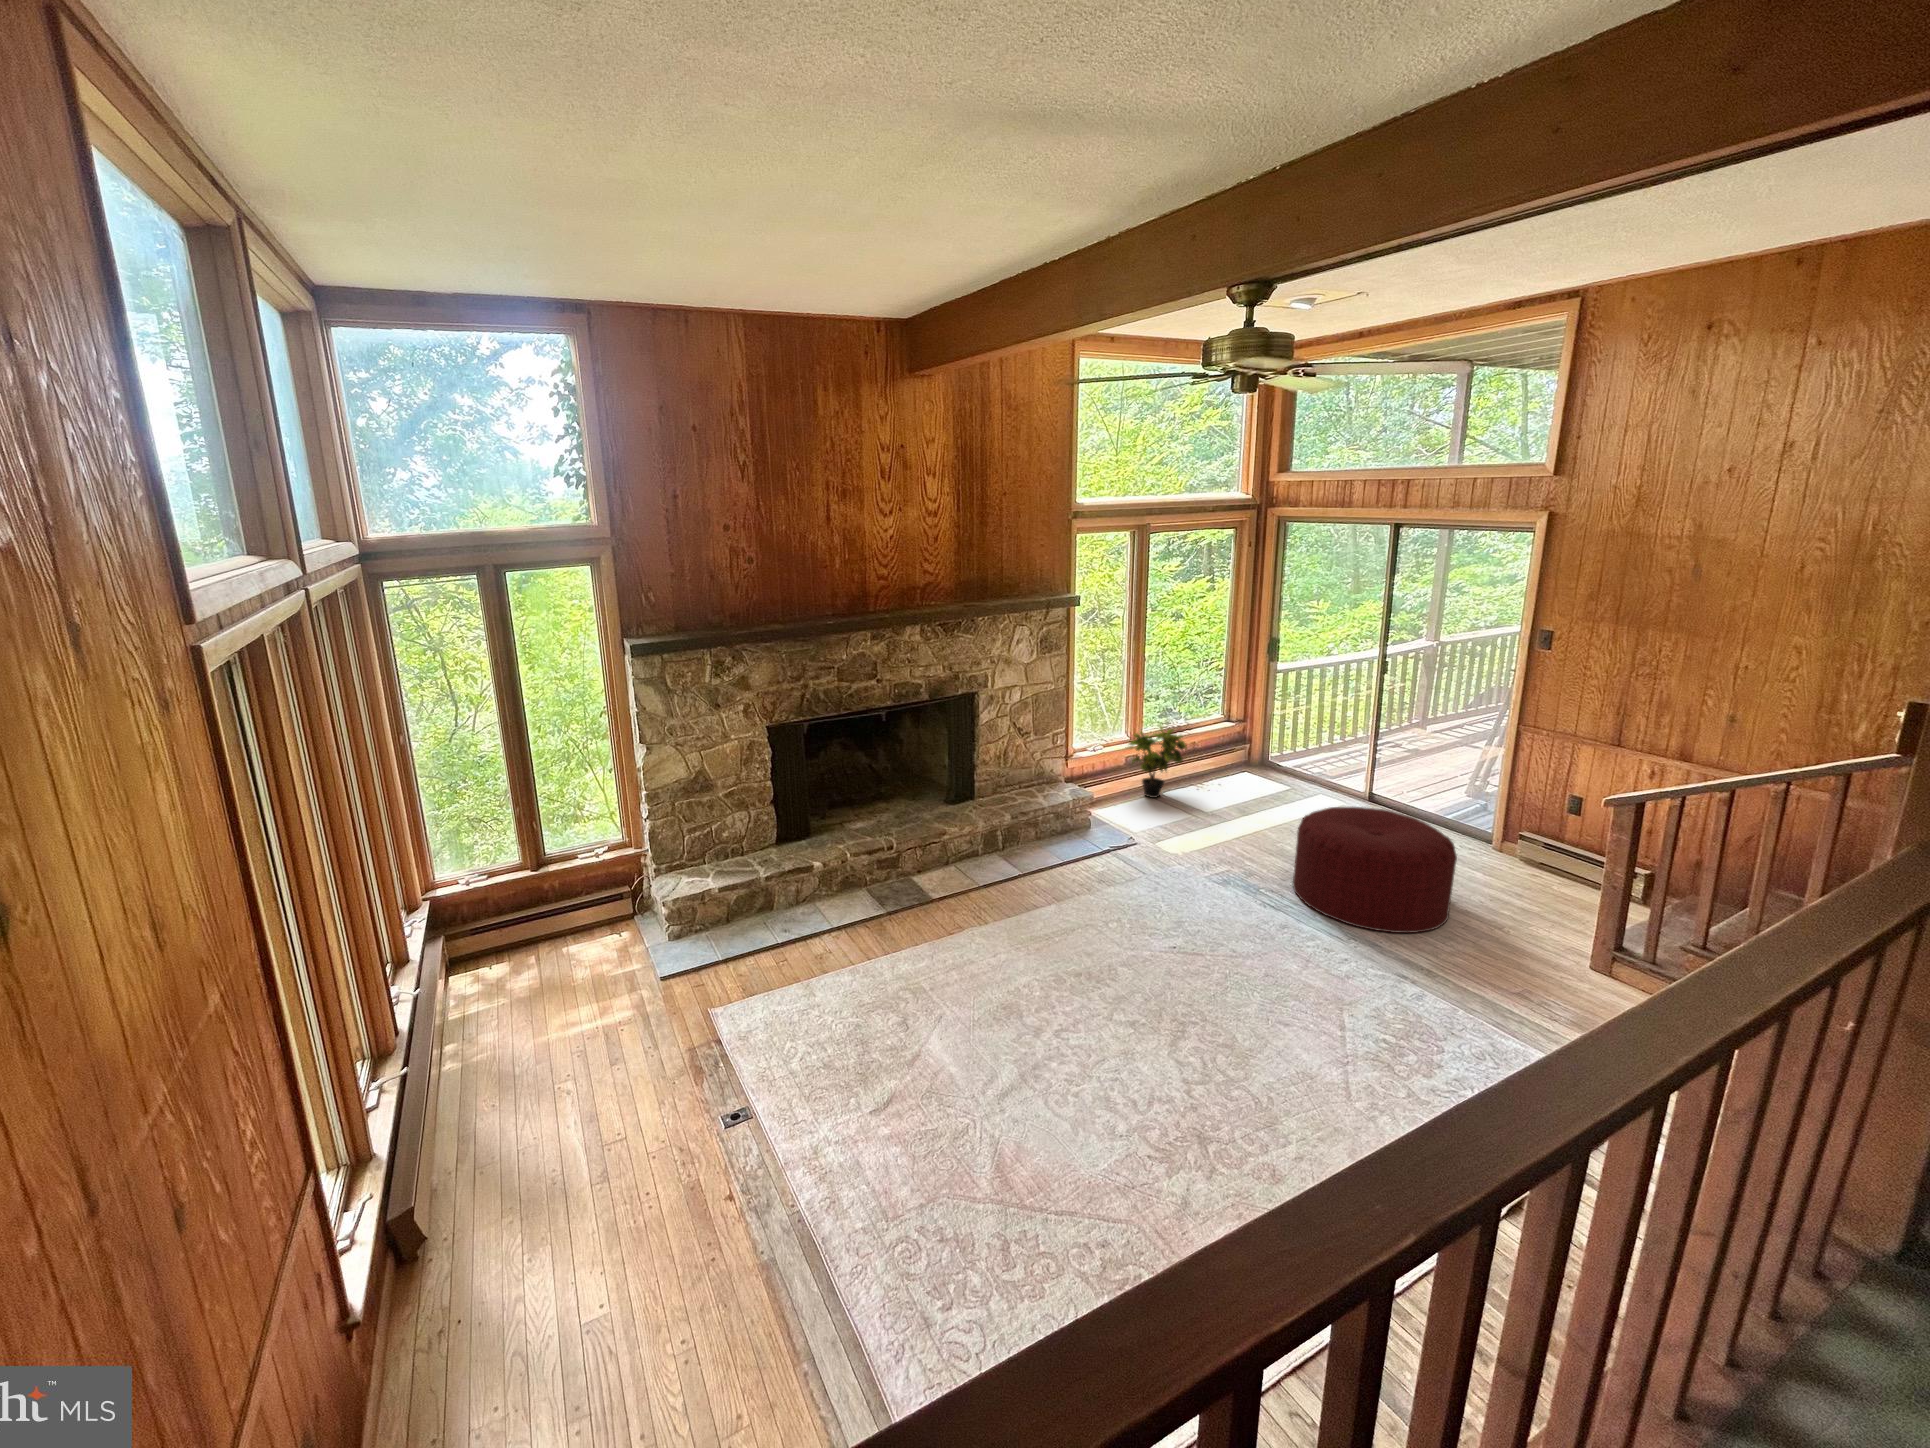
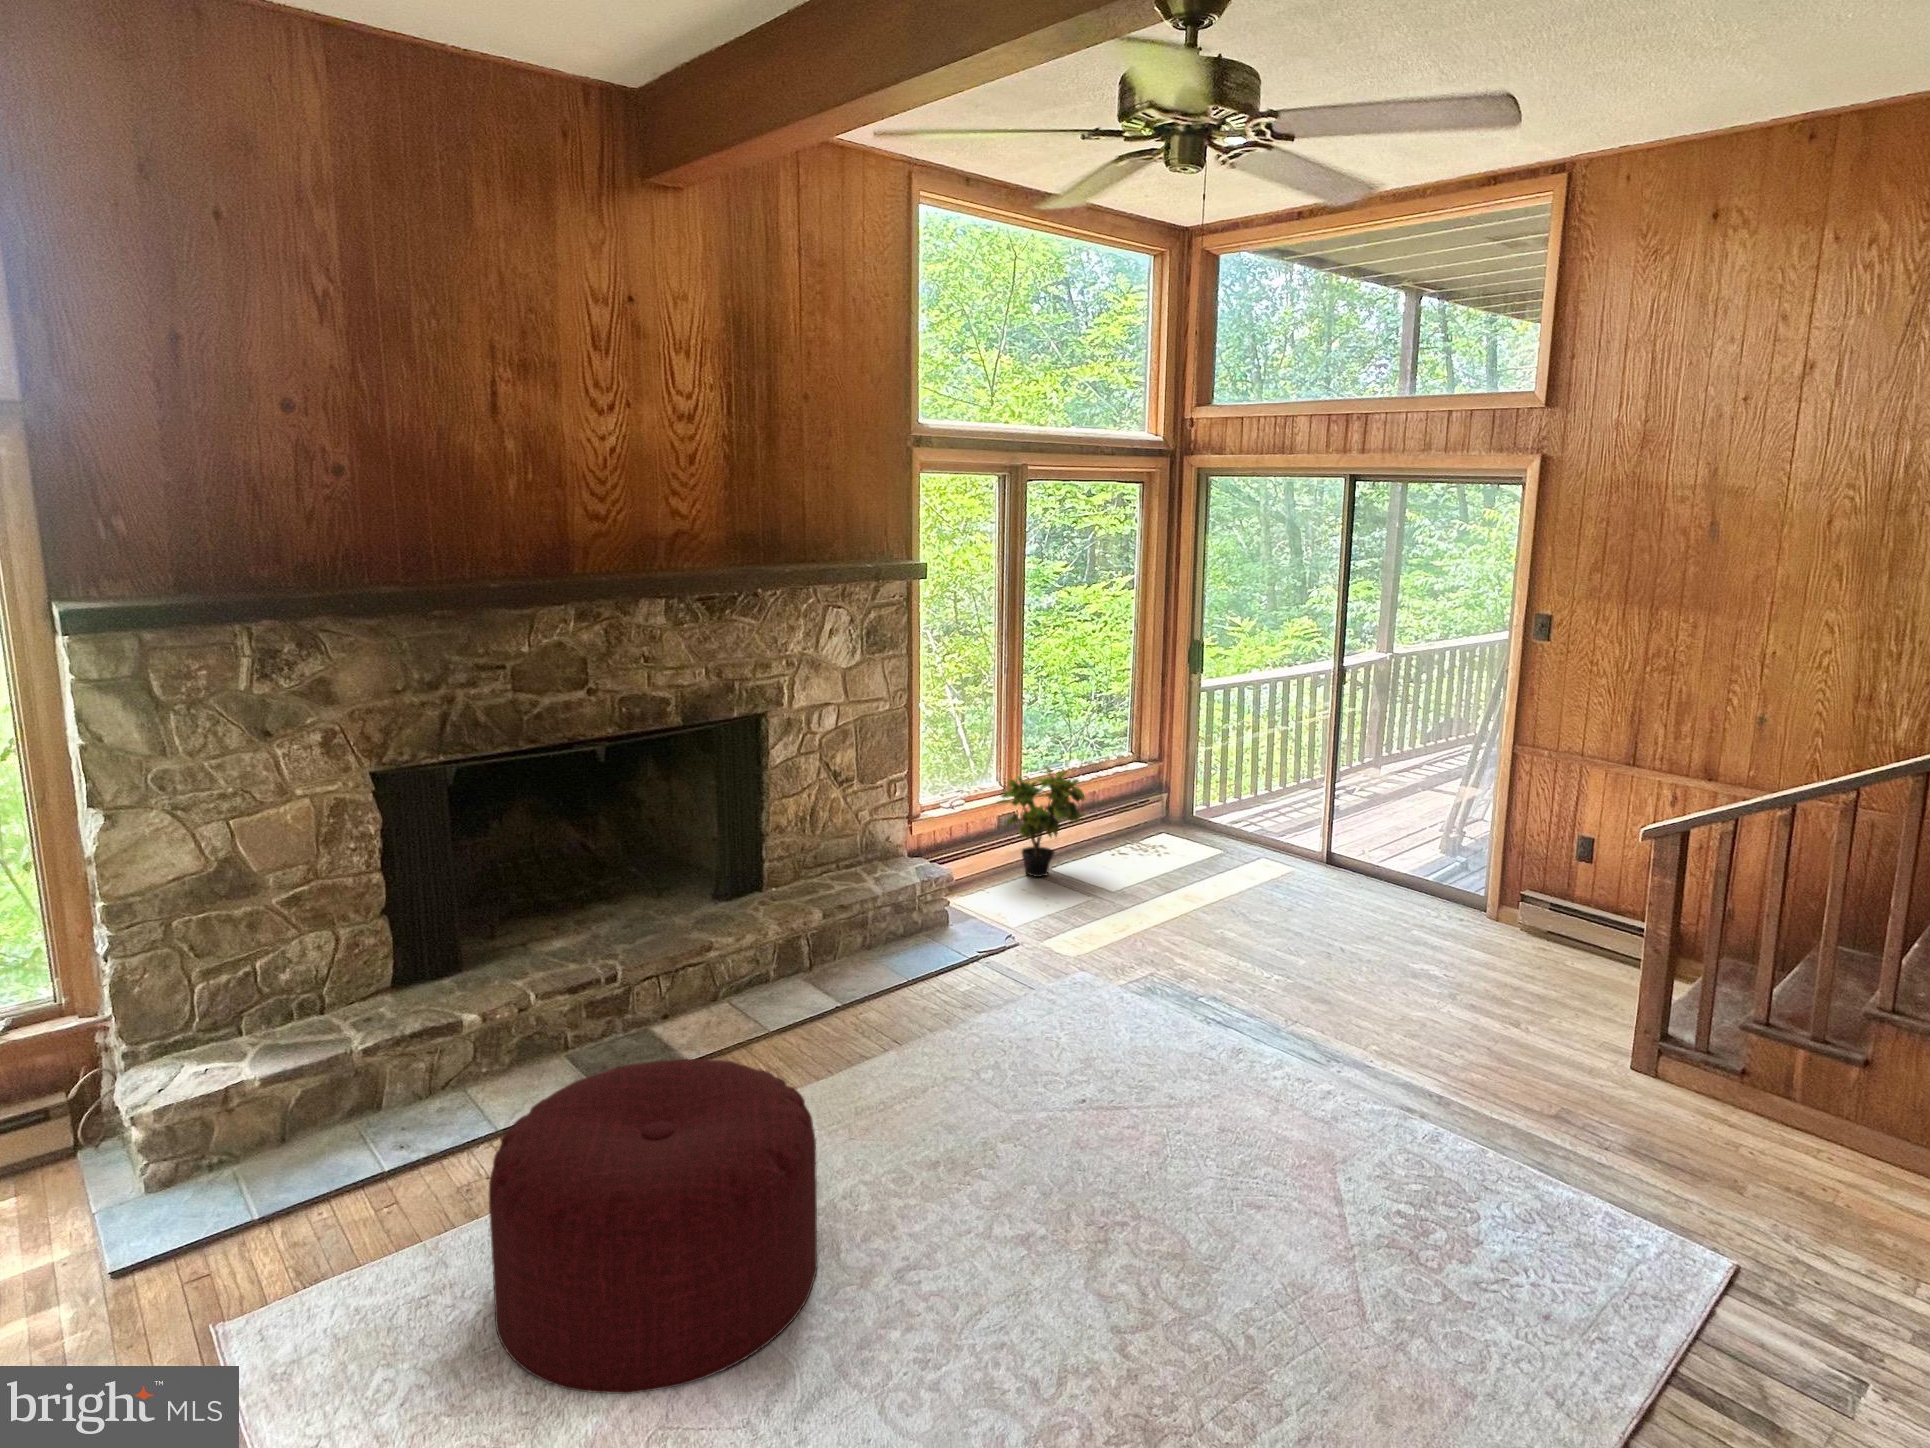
ottoman: present [1293,807,1457,933] -> present [489,1059,817,1394]

